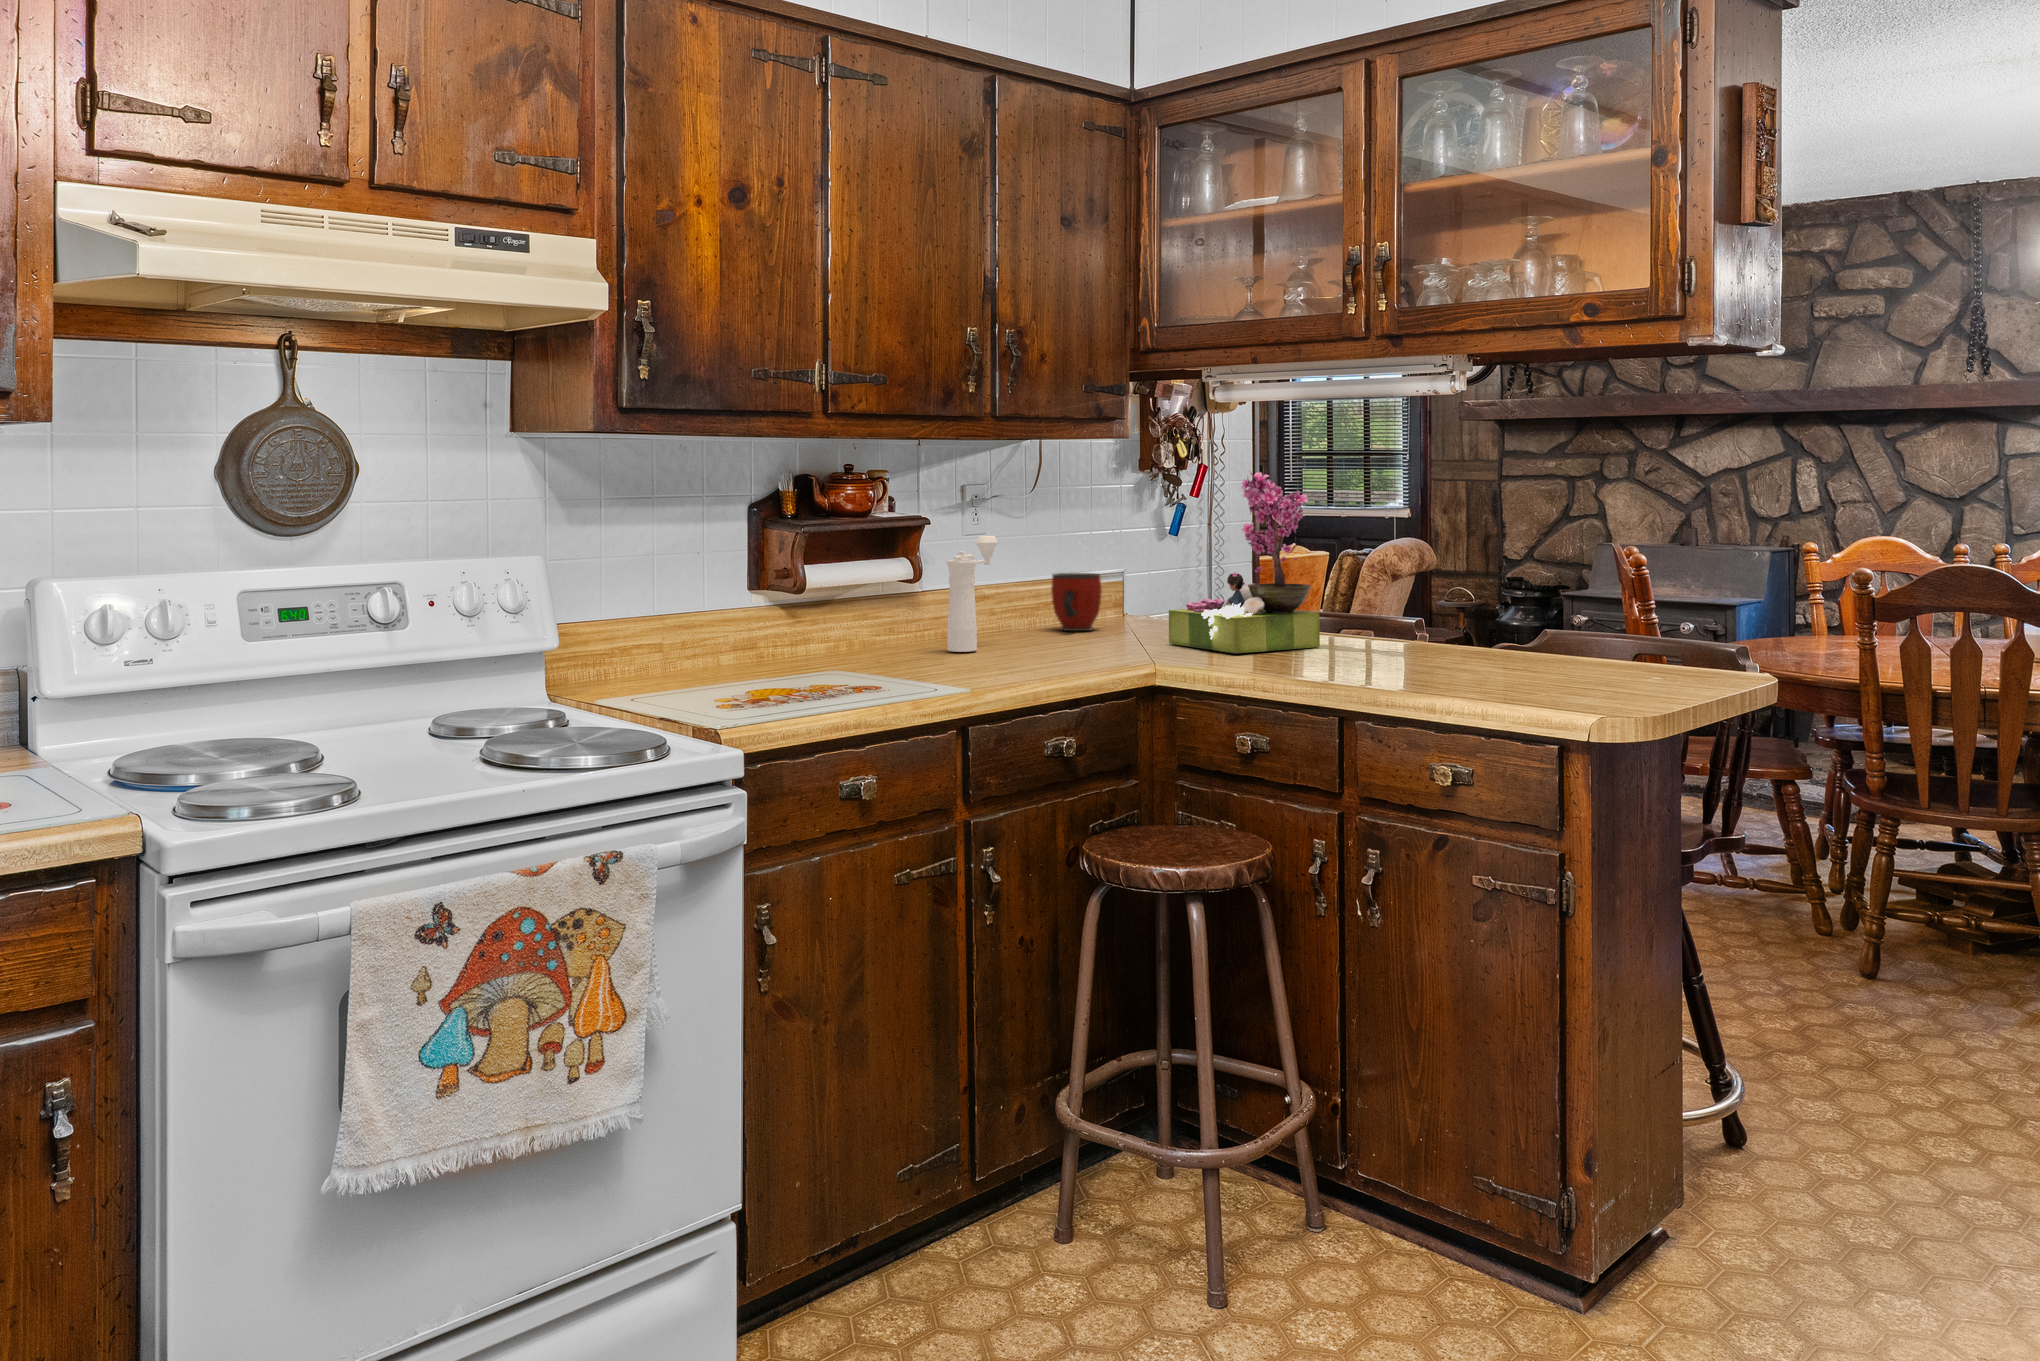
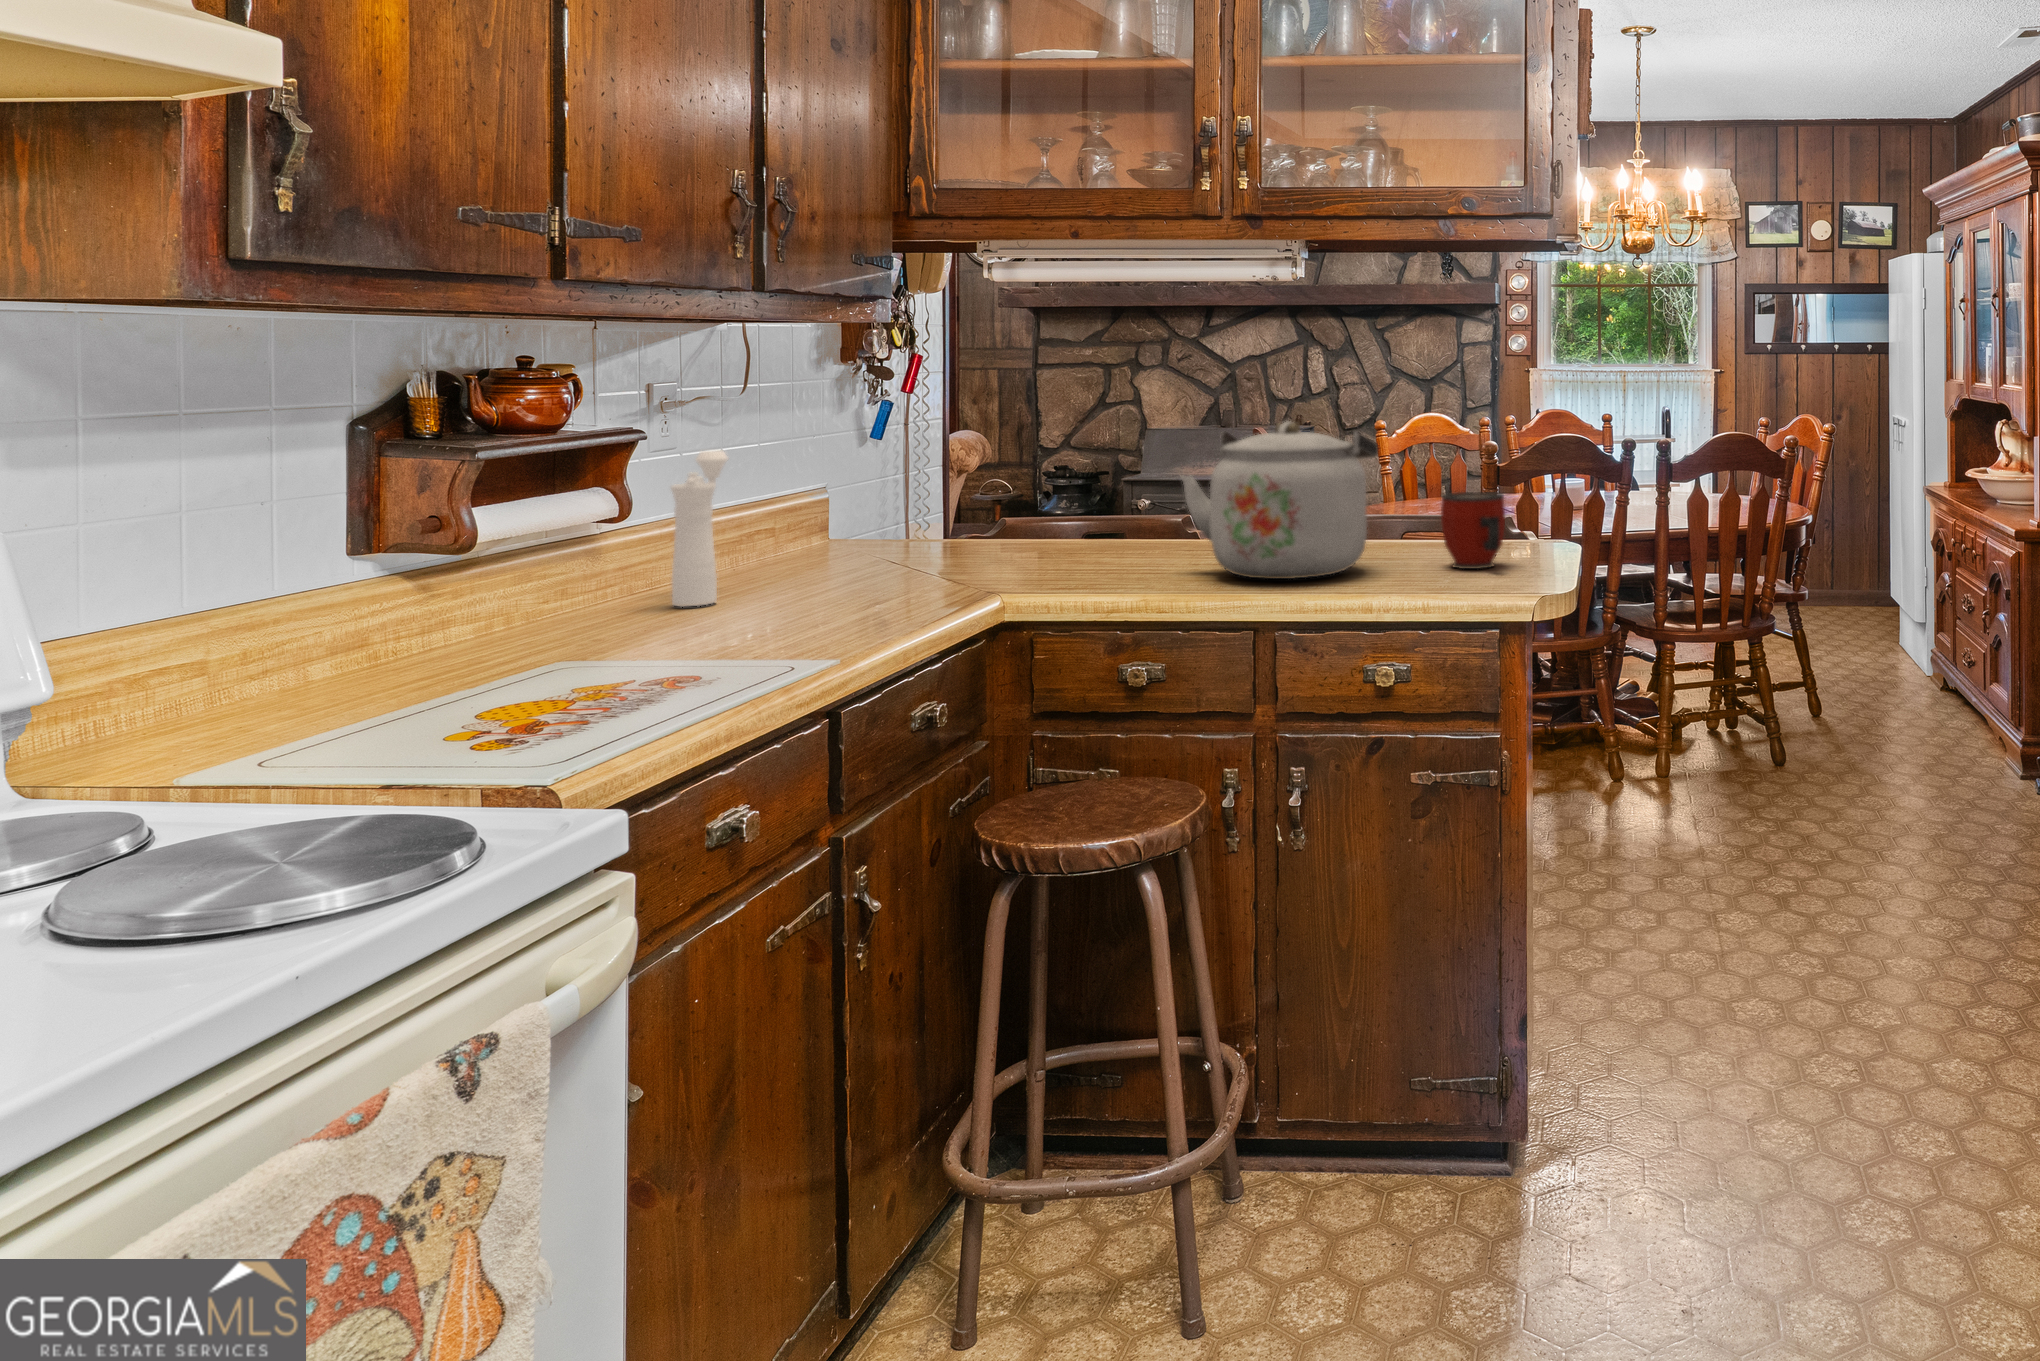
flower arrangement: present [1169,471,1320,653] -> none [953,360,1129,572]
kettle: none [1332,529,1525,677] -> present [1181,422,1378,579]
mug: present [1051,573,1102,631] -> present [1441,492,1505,569]

